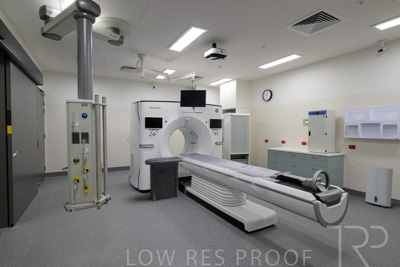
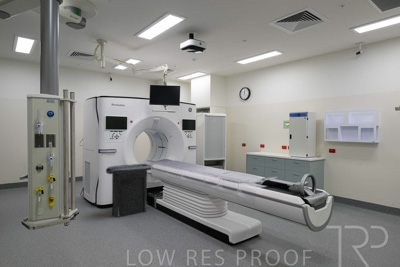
air purifier: present [365,166,393,207] -> none [345,171,370,212]

